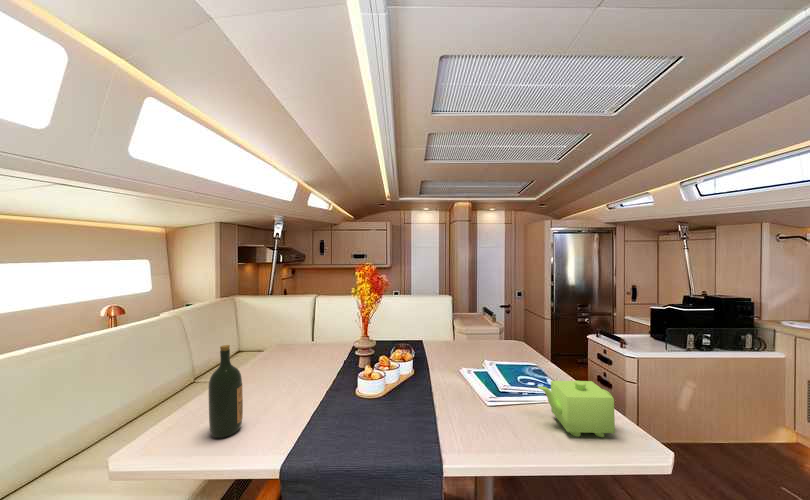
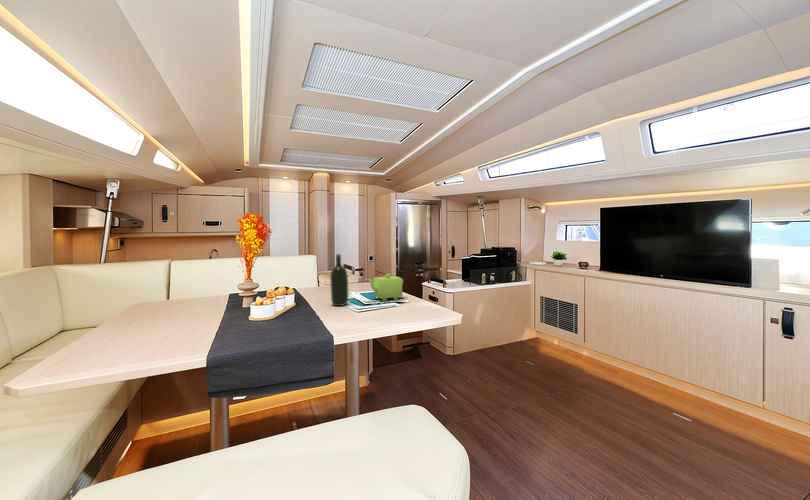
wine bottle: present [208,345,243,438] -> present [330,254,348,306]

